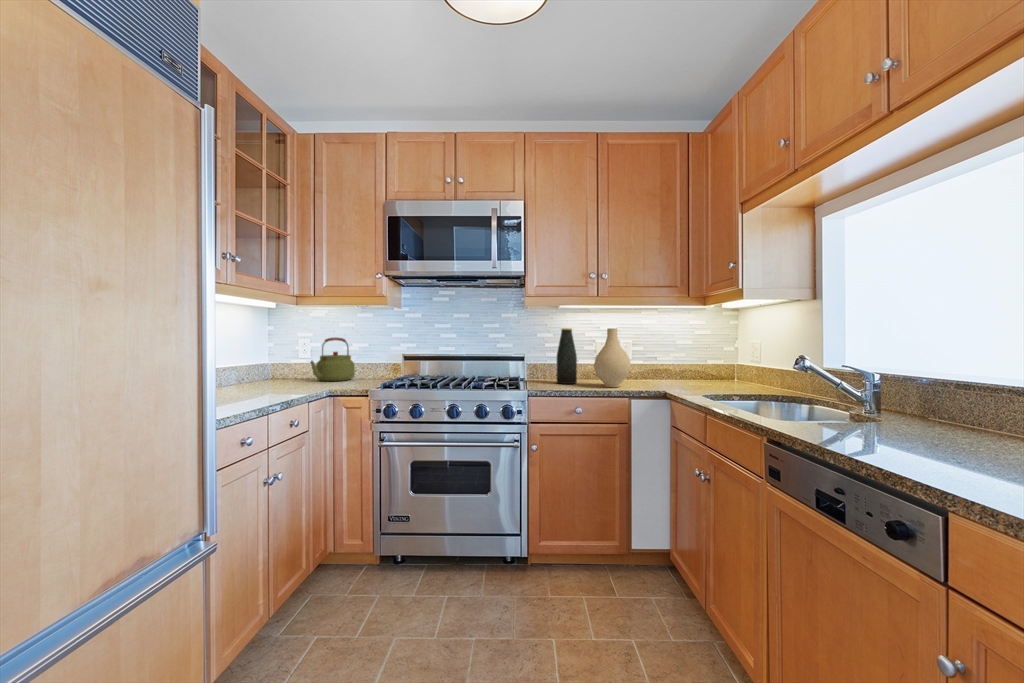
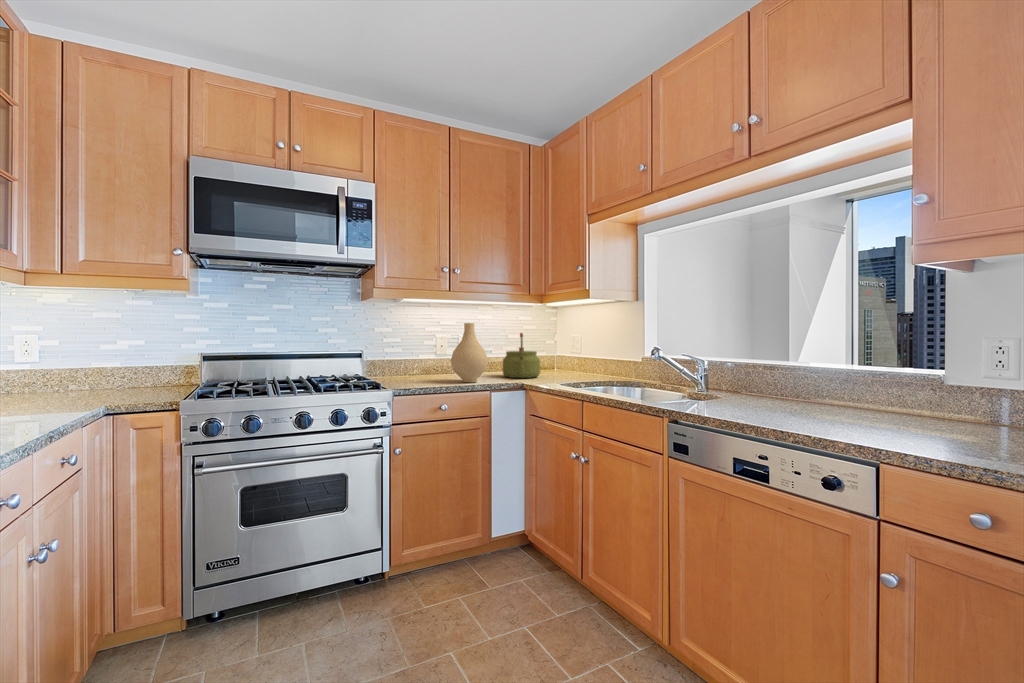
bottle: present [557,328,577,384] -> none [407,323,429,382]
kettle: present [310,337,355,381] -> present [503,333,540,378]

